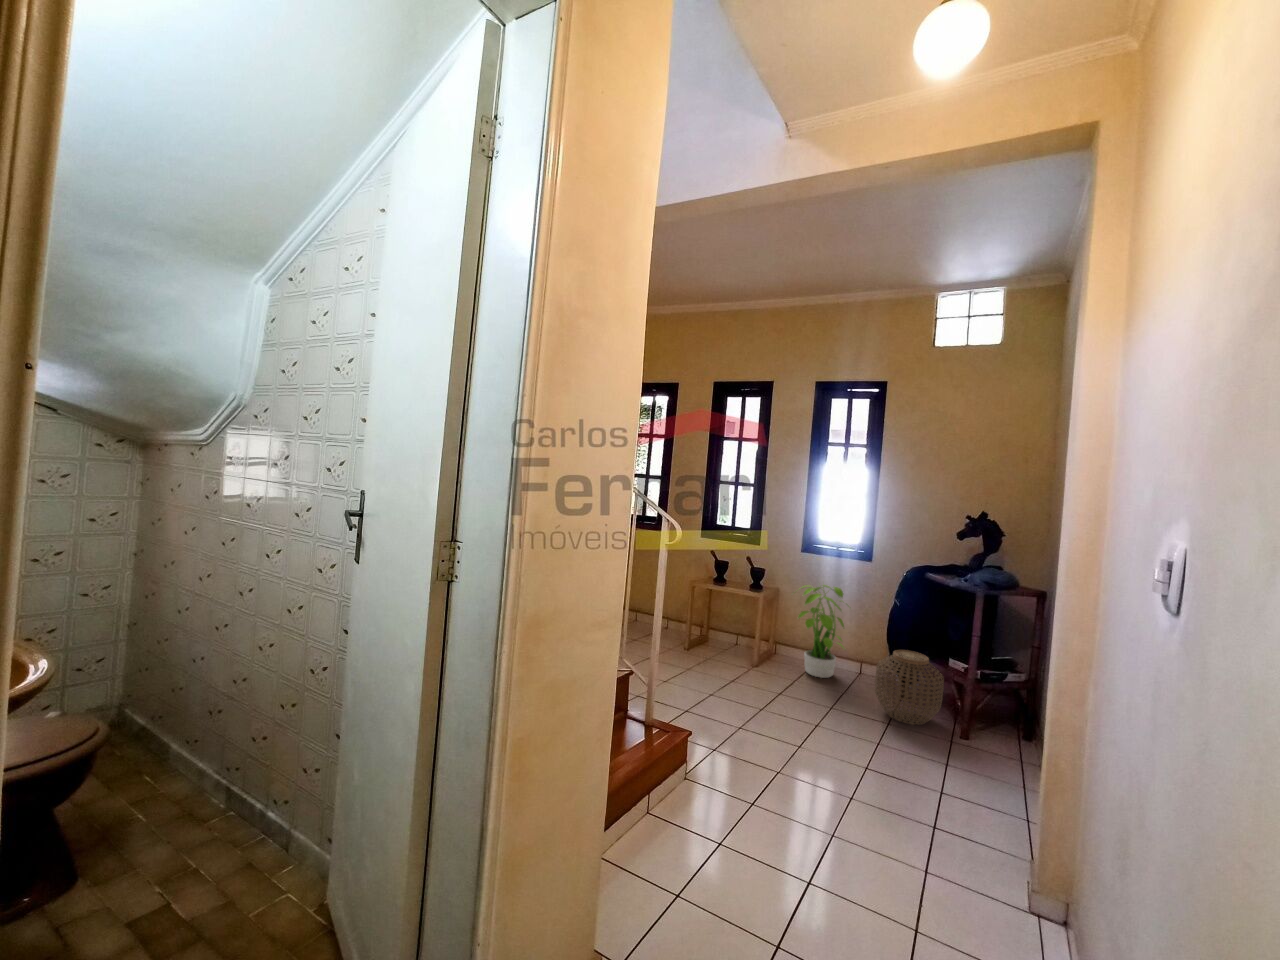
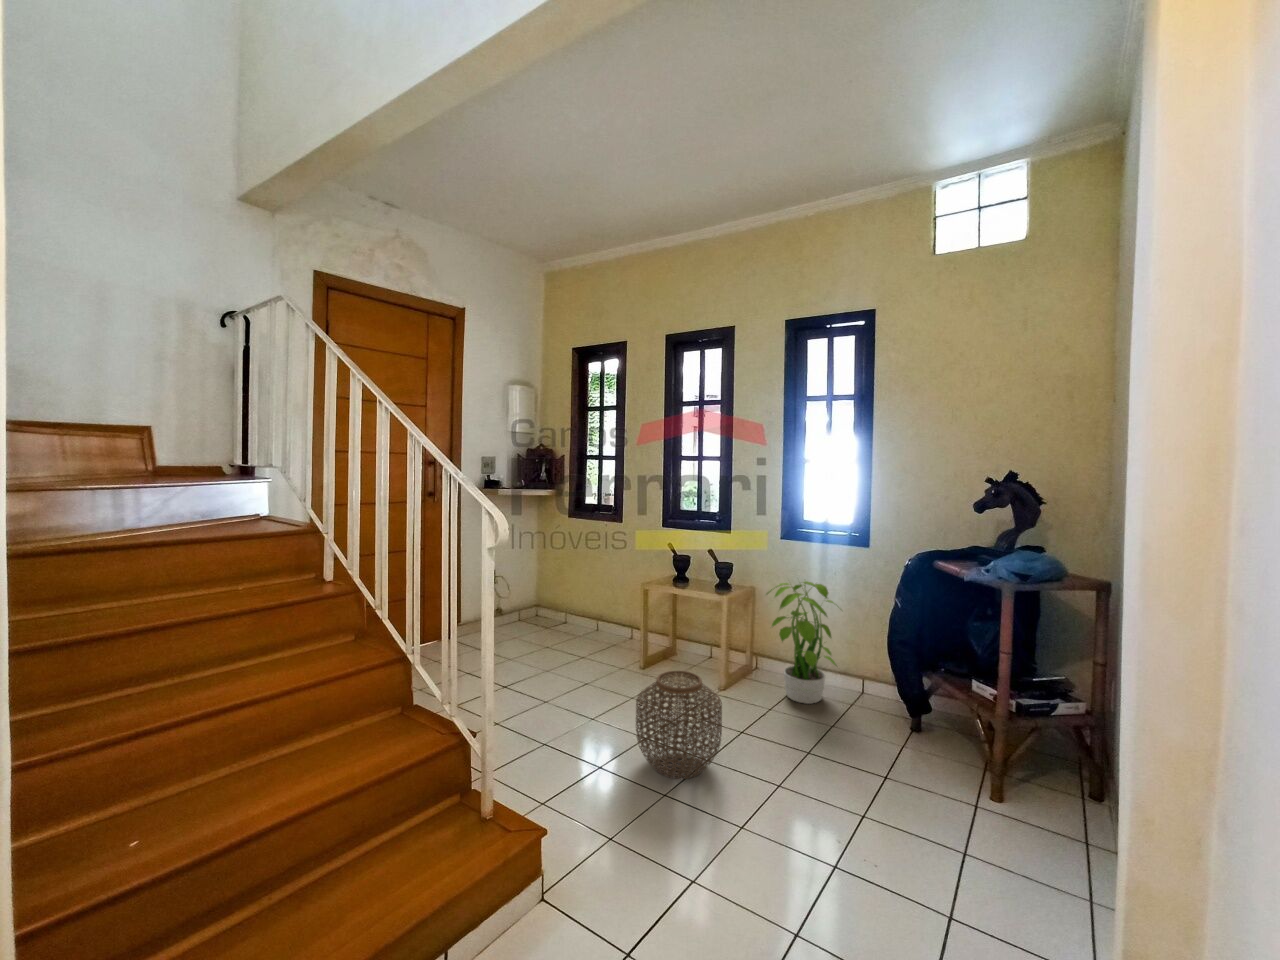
woven basket: present [875,650,944,725] -> present [636,671,722,779]

